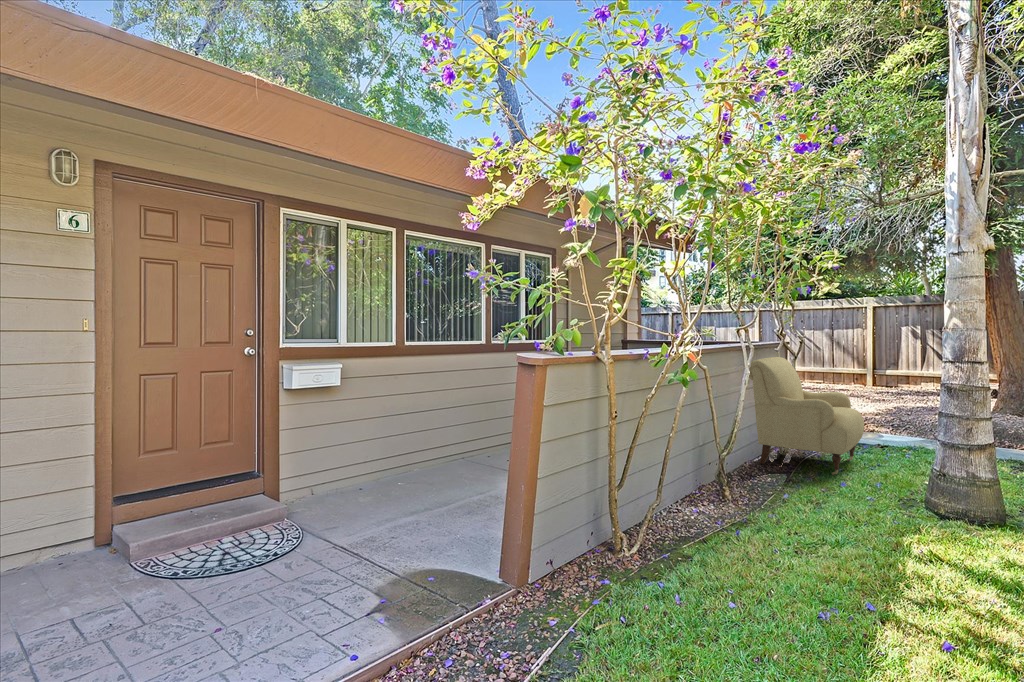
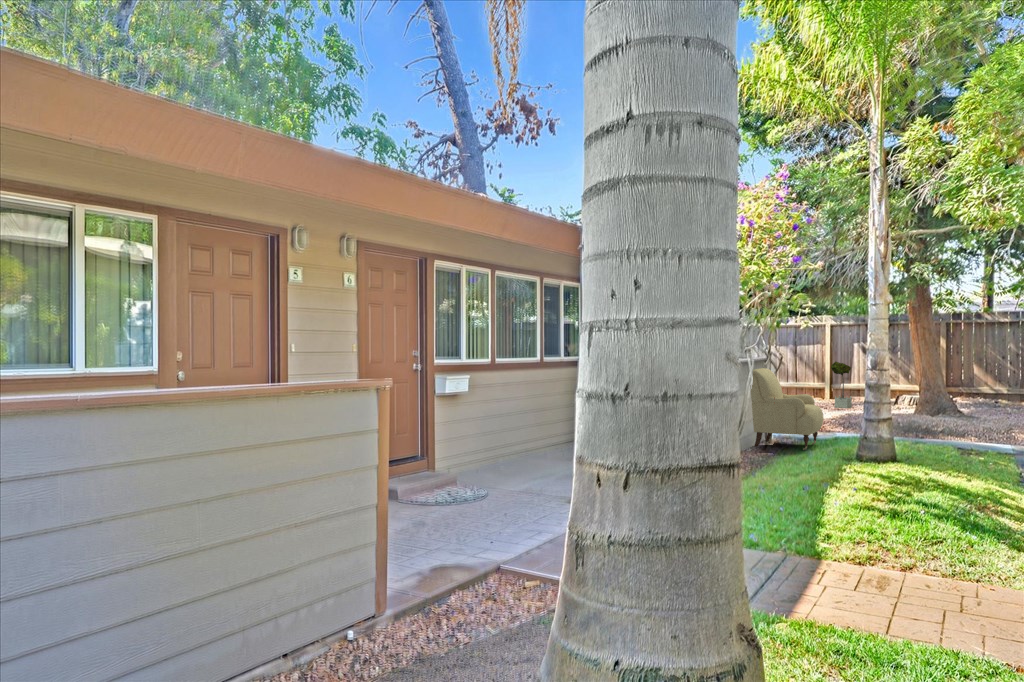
potted tree: none [874,346,899,396] -> present [831,362,852,408]

